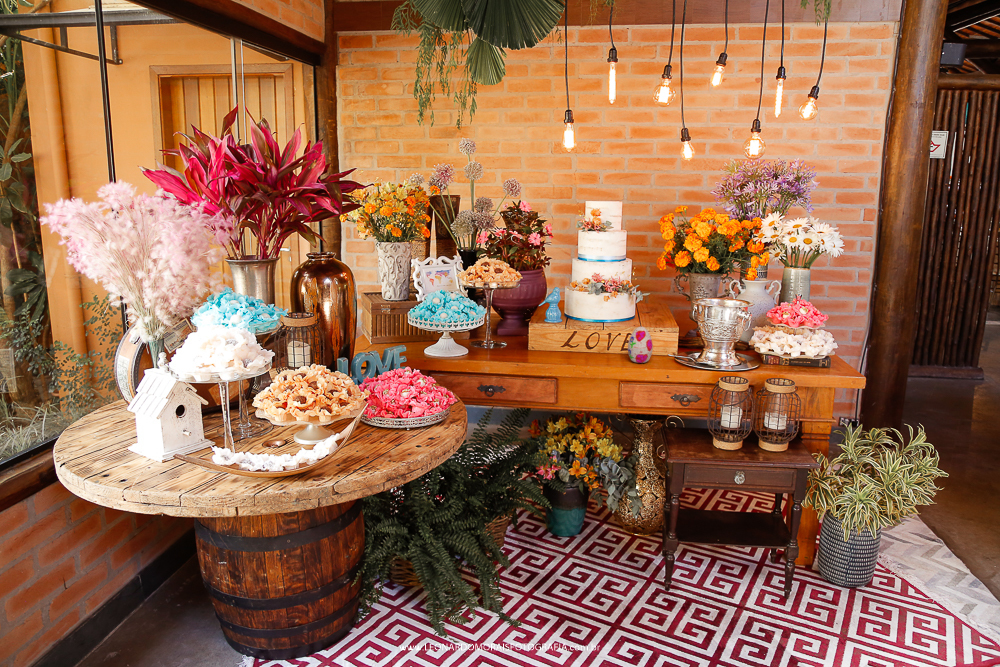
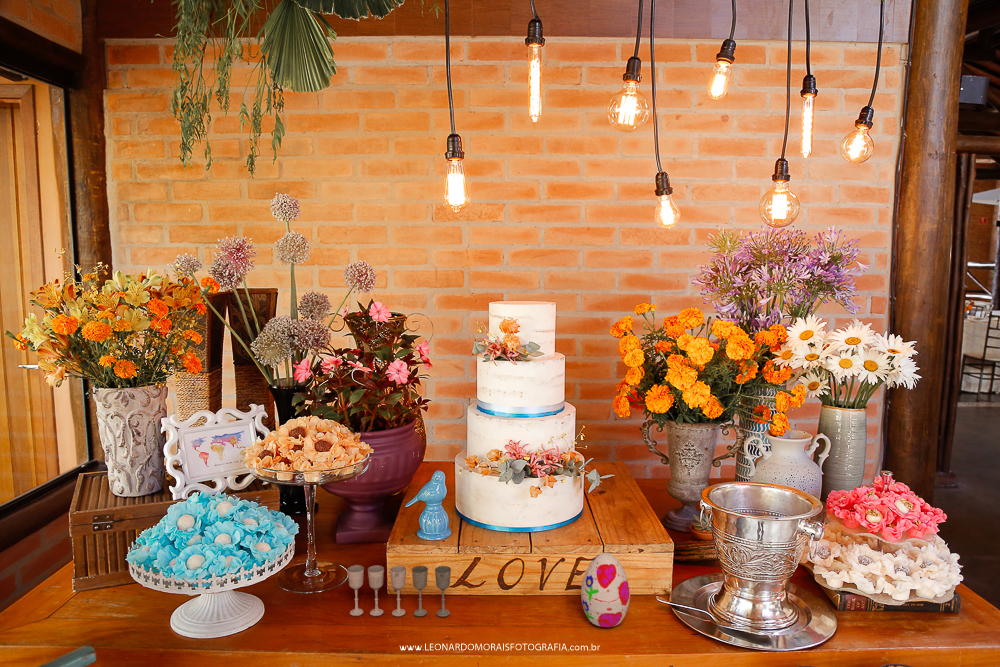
wine glass: none [510,331,562,357] -> present [348,565,451,617]

